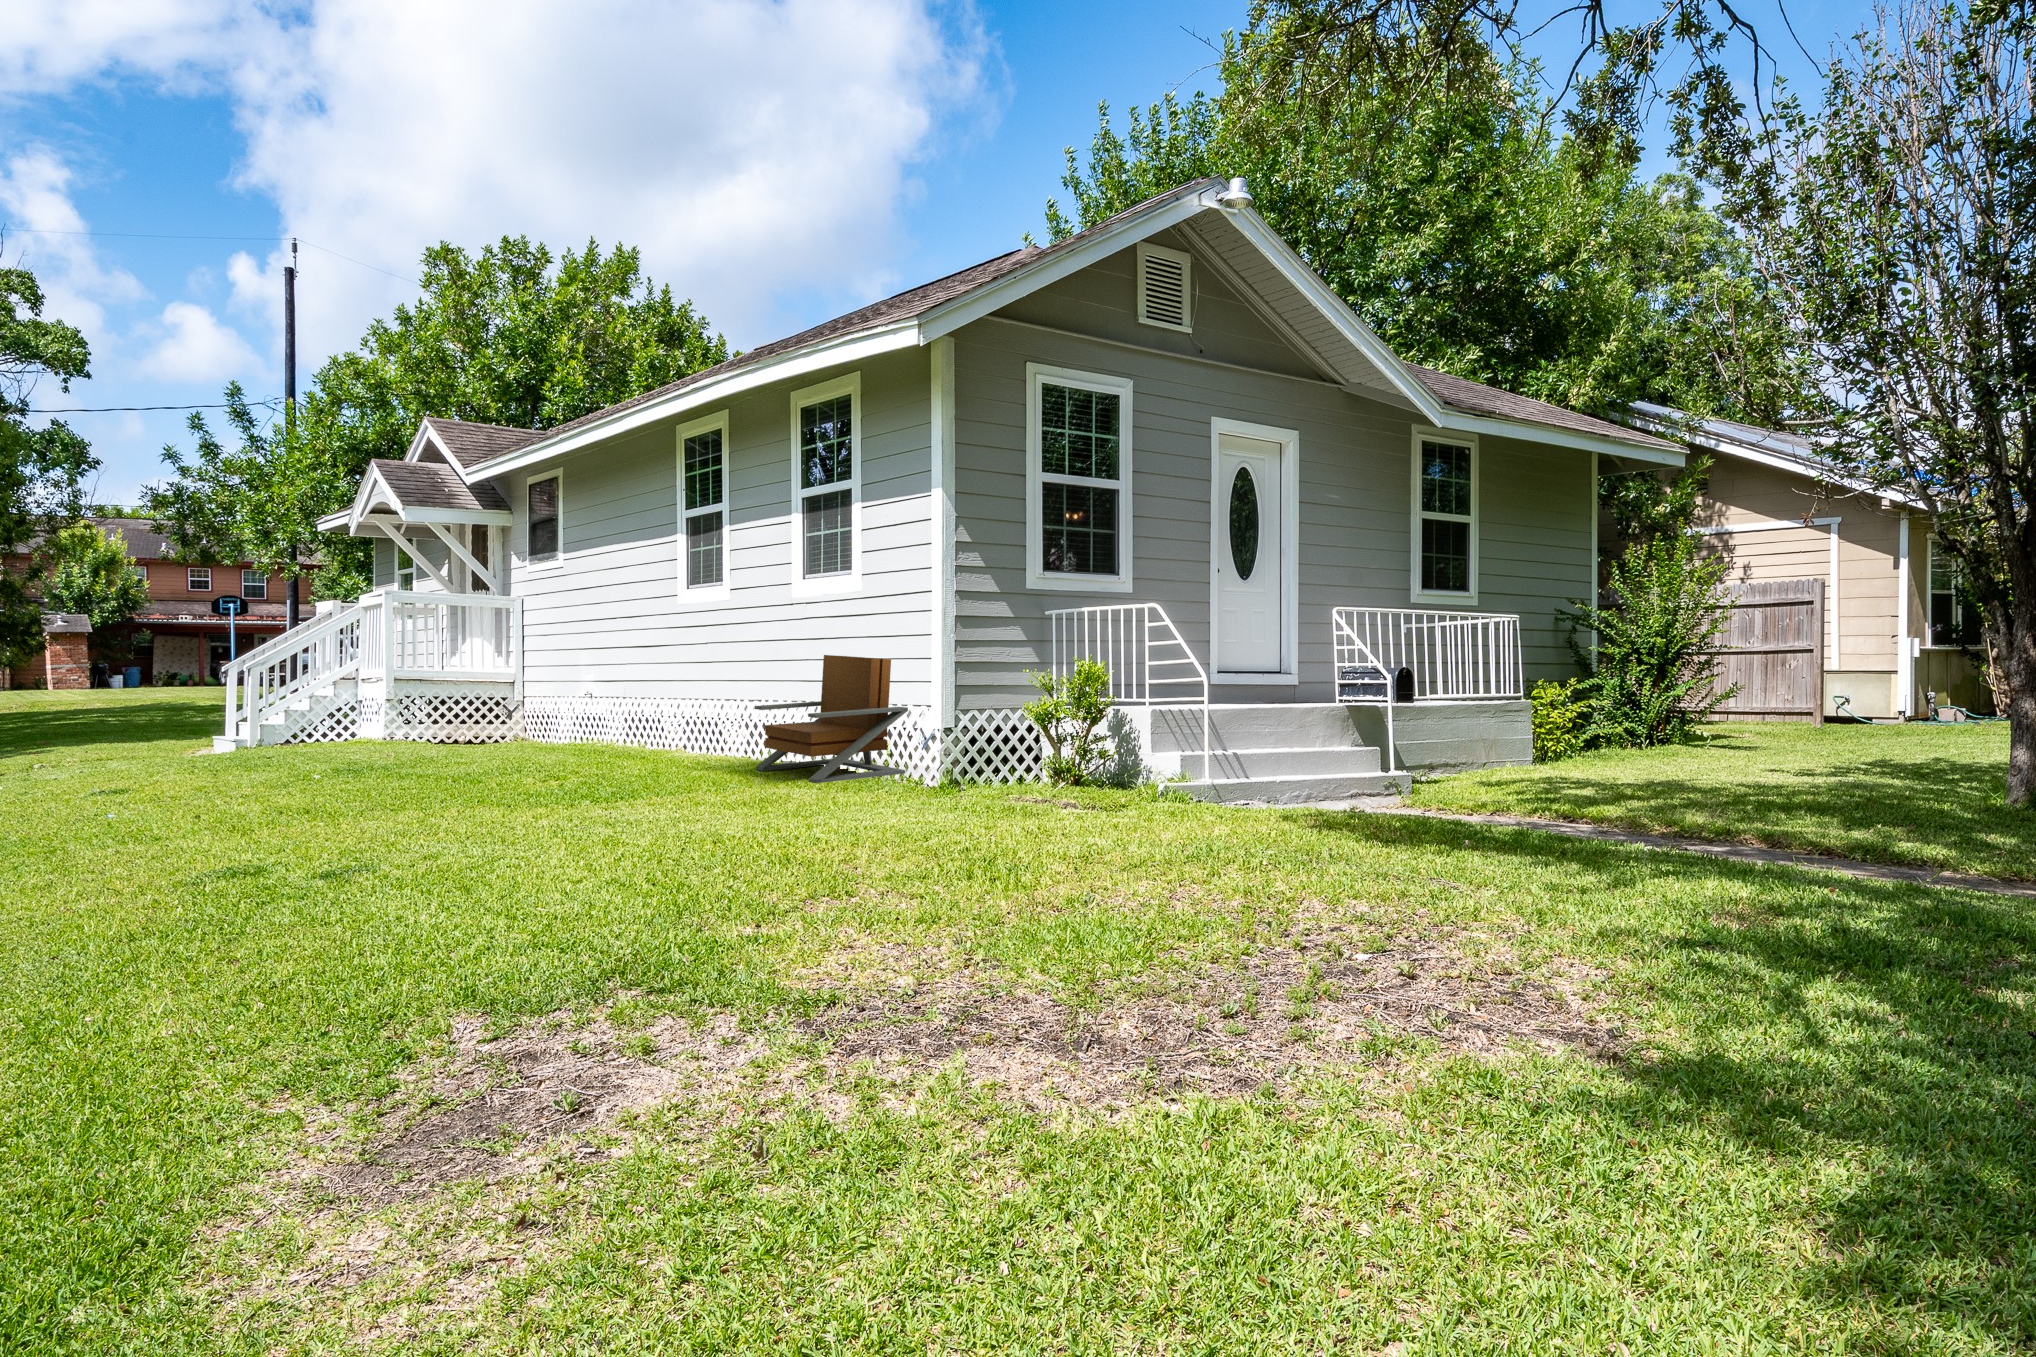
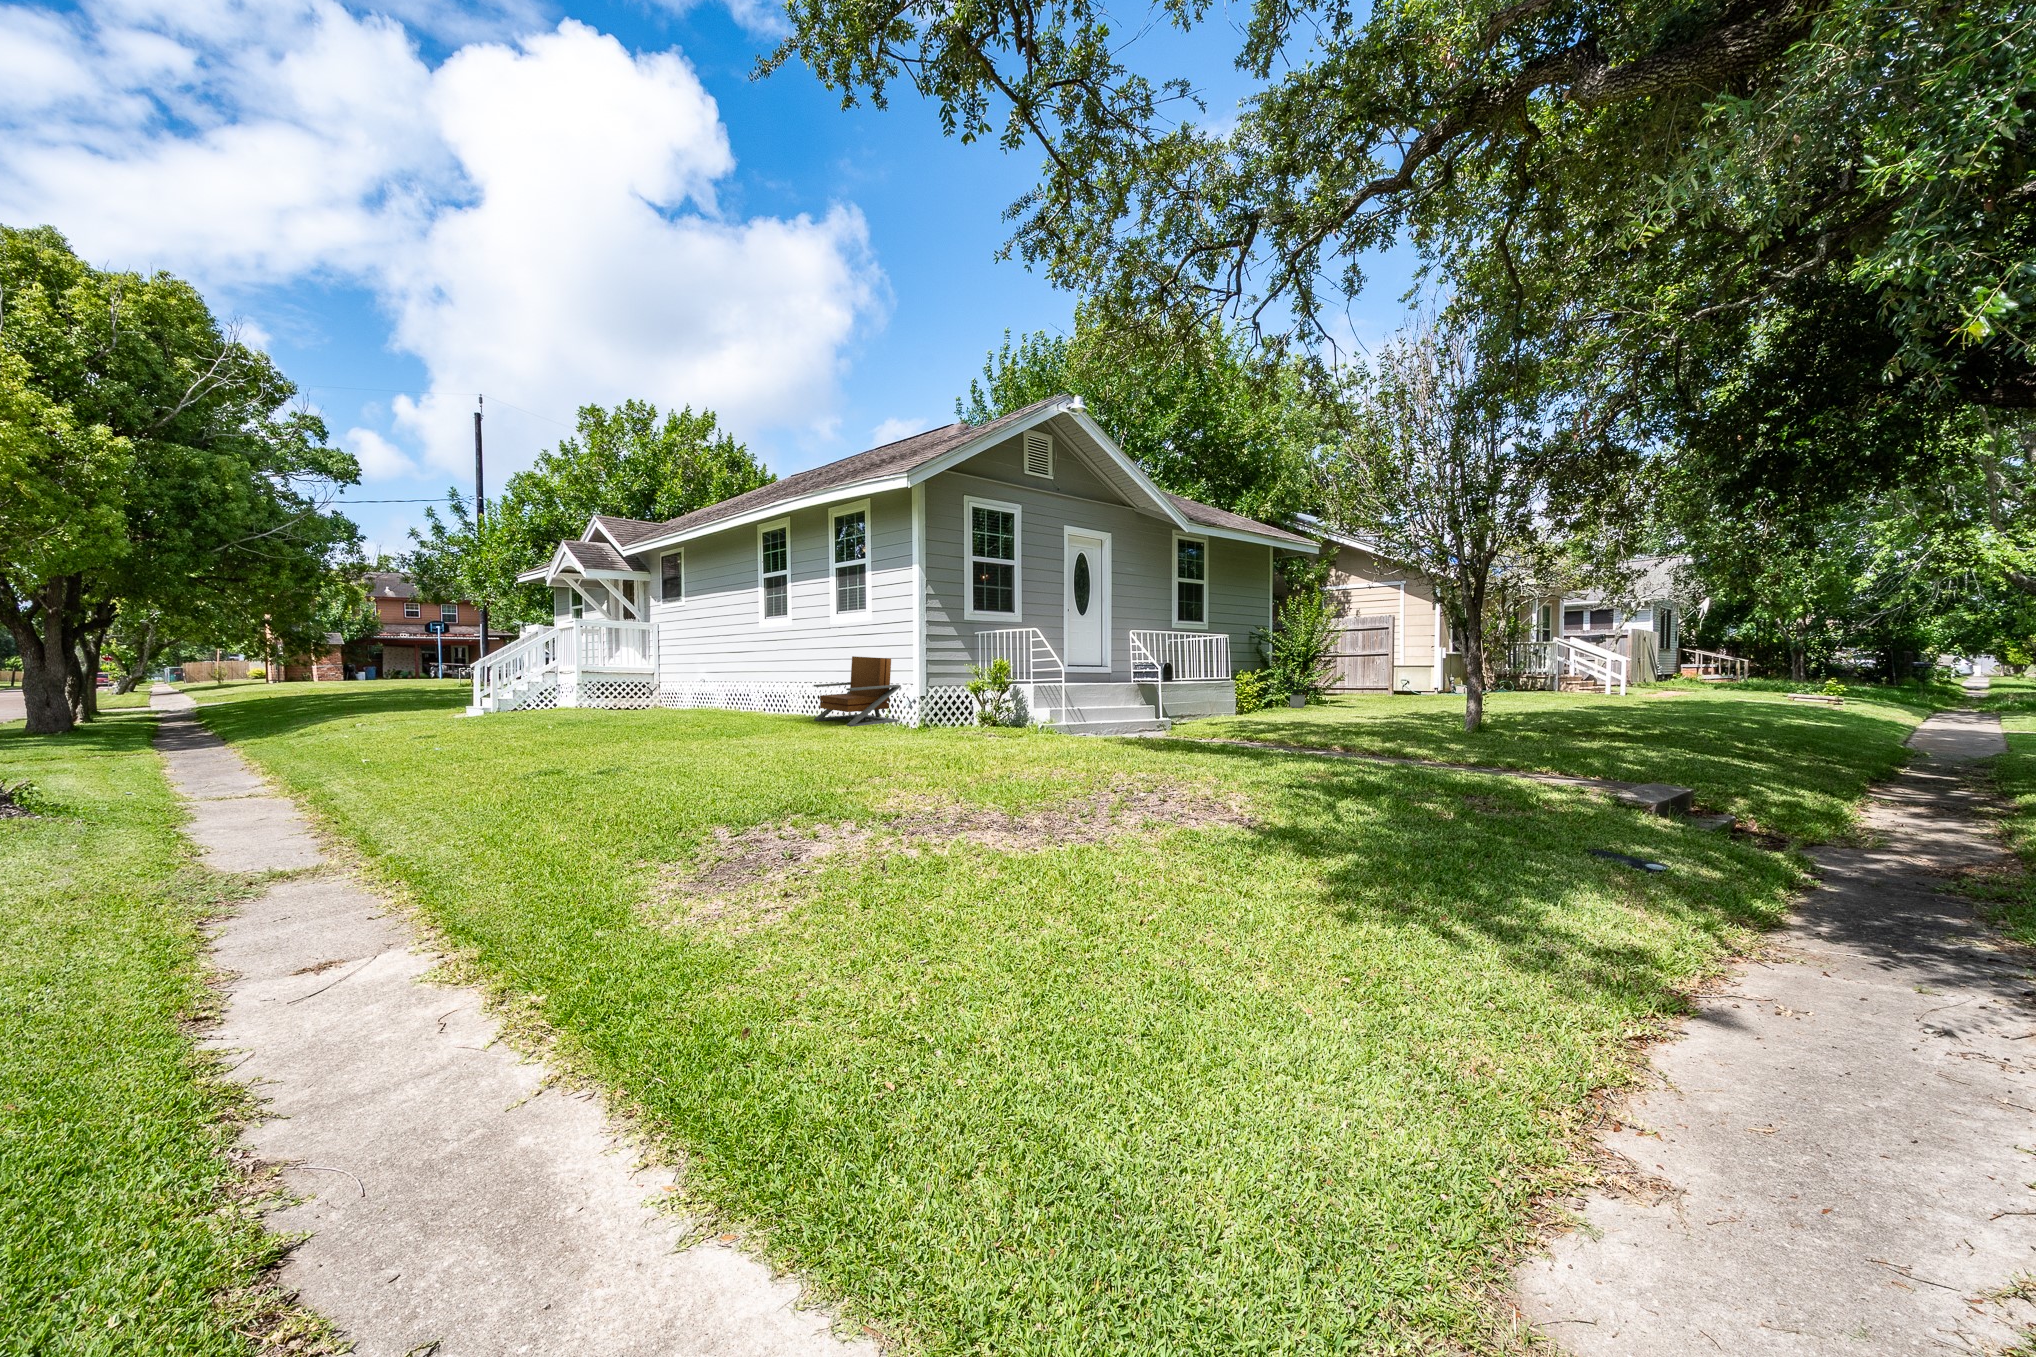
potted plant: none [1615,699,1682,749] -> present [1282,681,1313,708]

